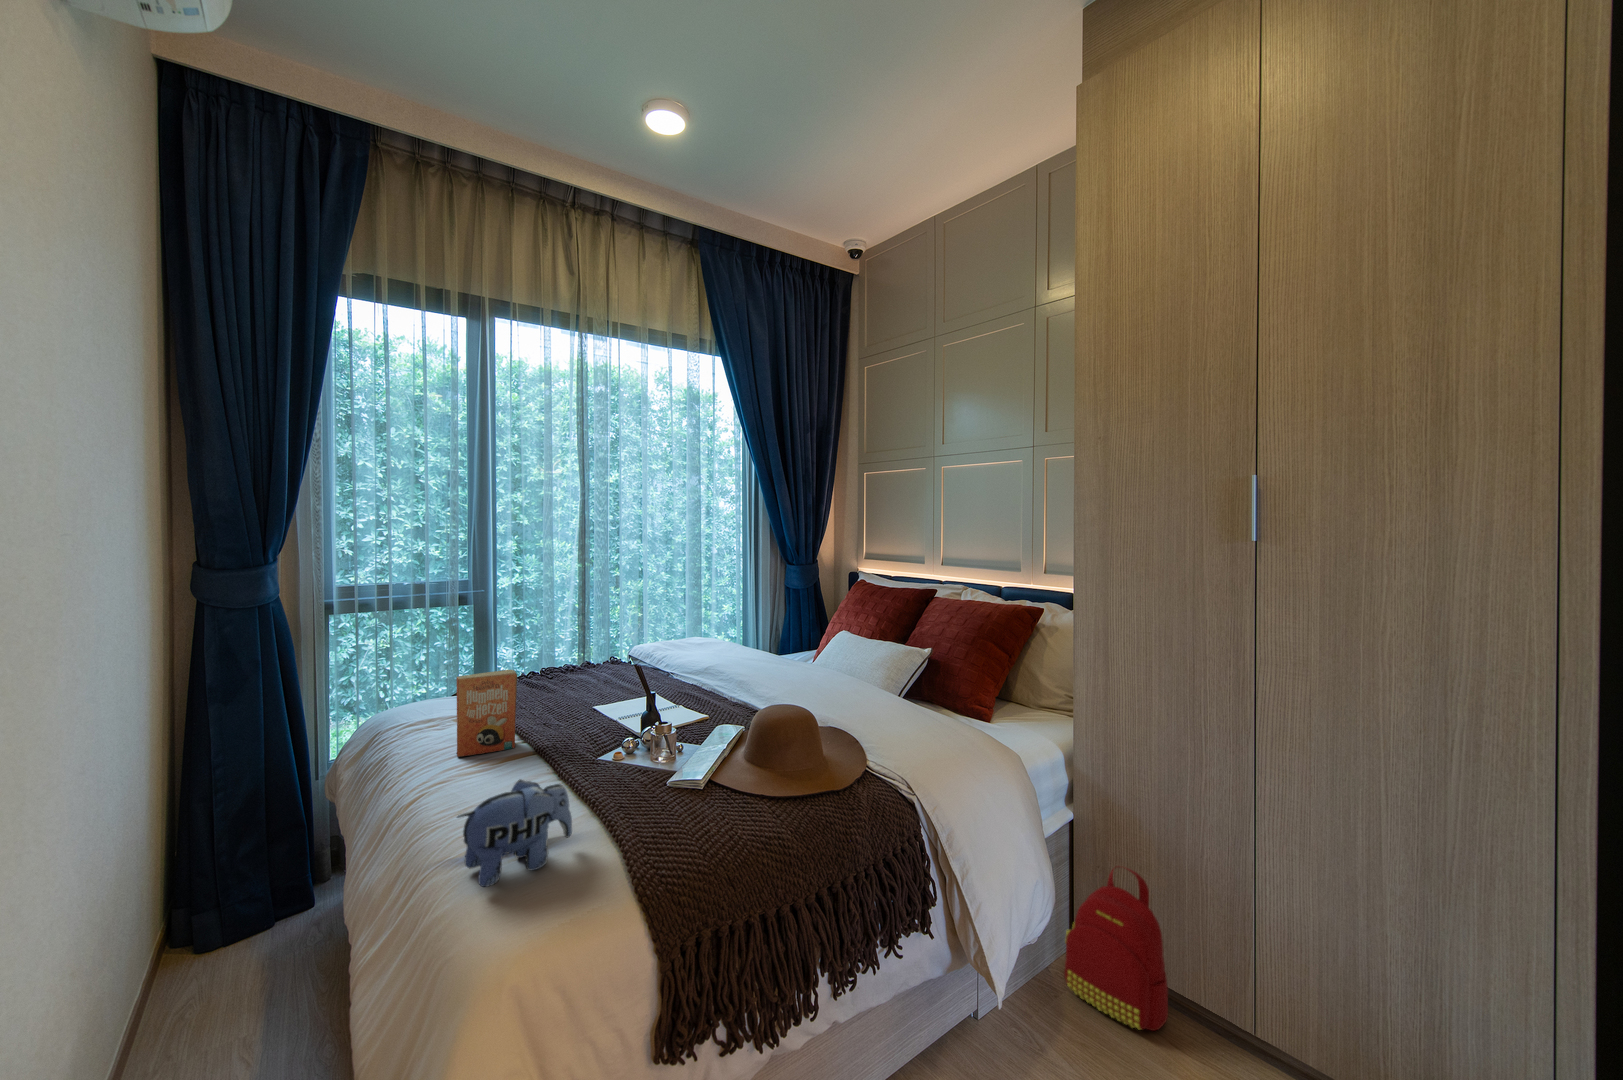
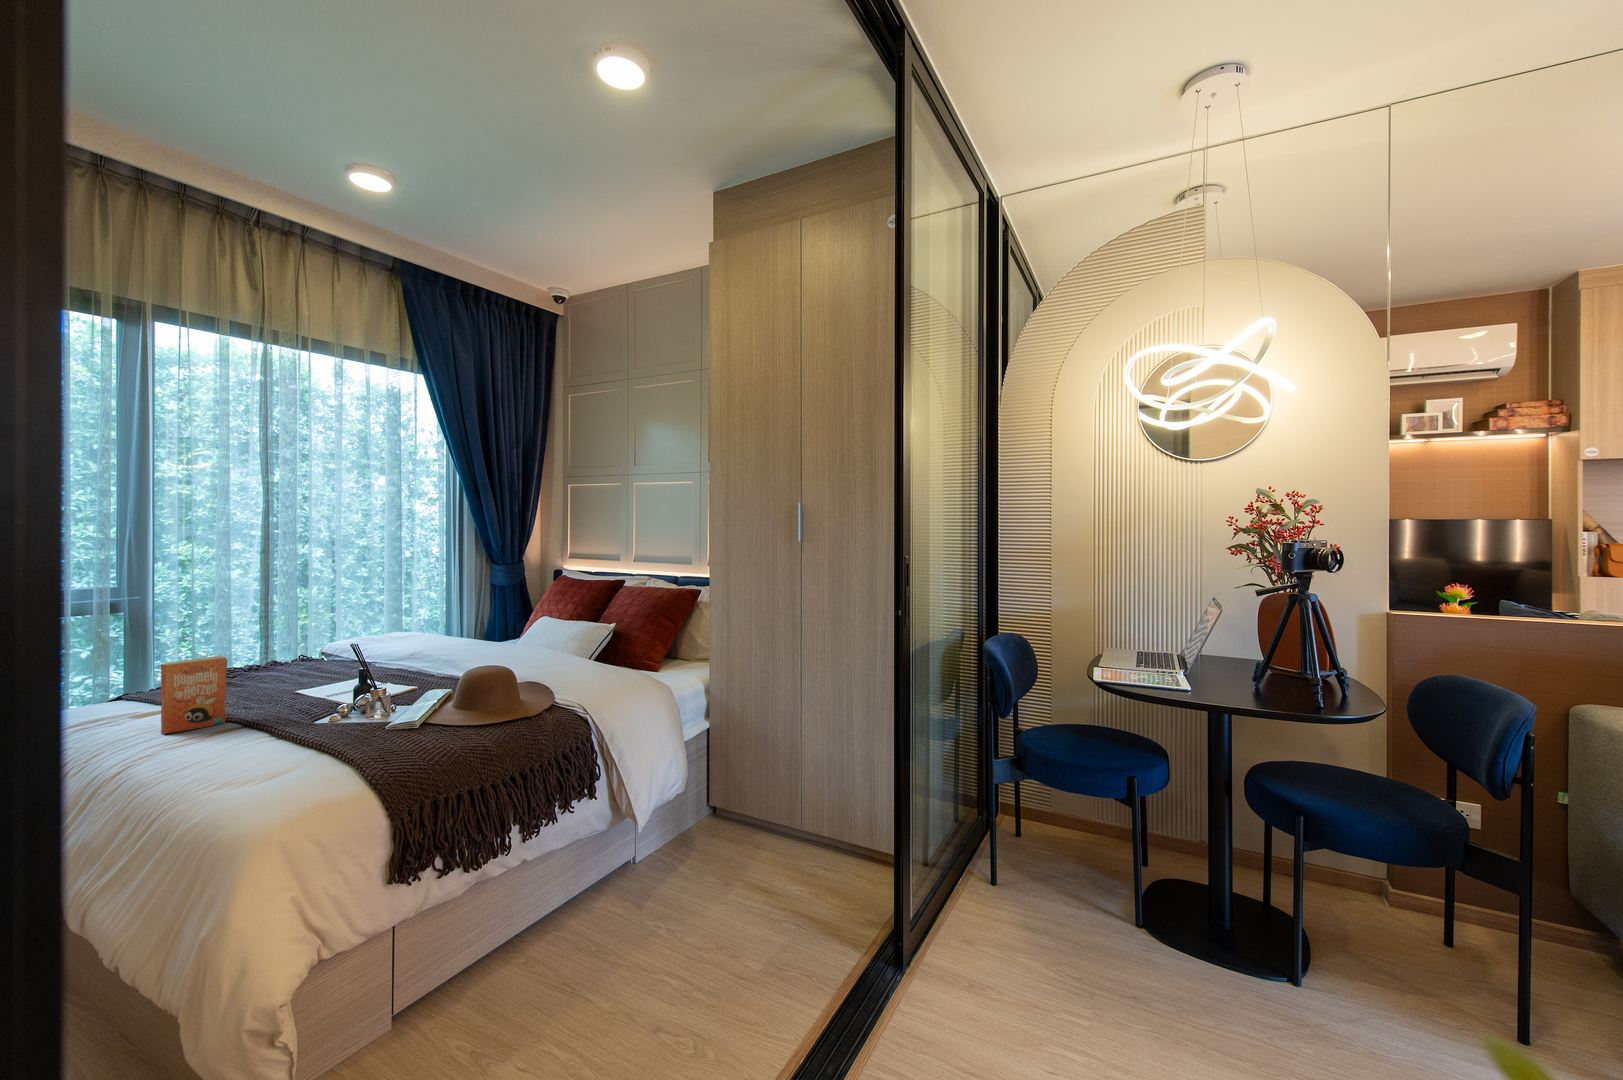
plush toy: present [458,780,572,887] -> none [213,720,310,793]
backpack: present [1064,866,1168,1031] -> none [699,753,759,849]

